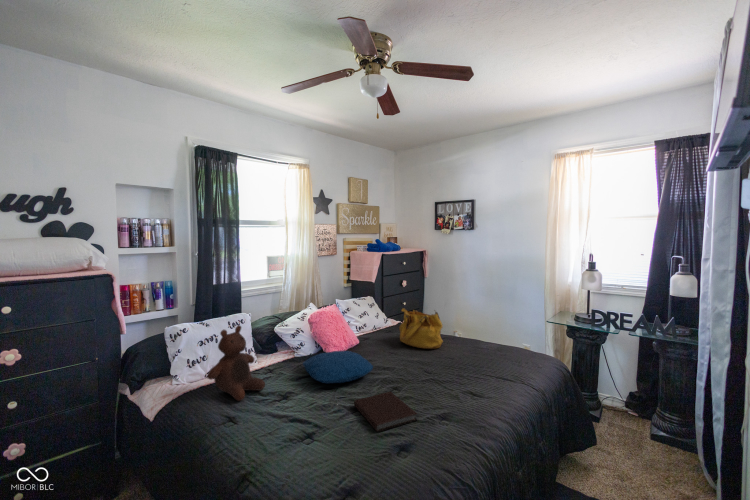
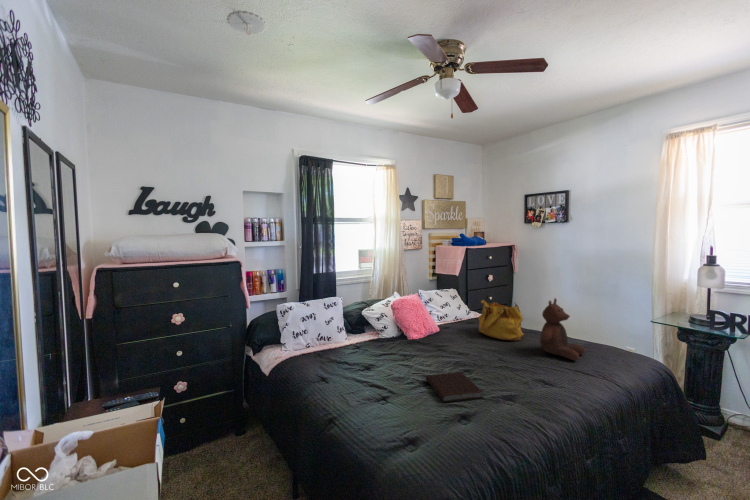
stuffed bear: present [207,325,265,401] -> present [540,298,585,360]
pillow: present [303,350,373,383] -> none [384,334,448,361]

